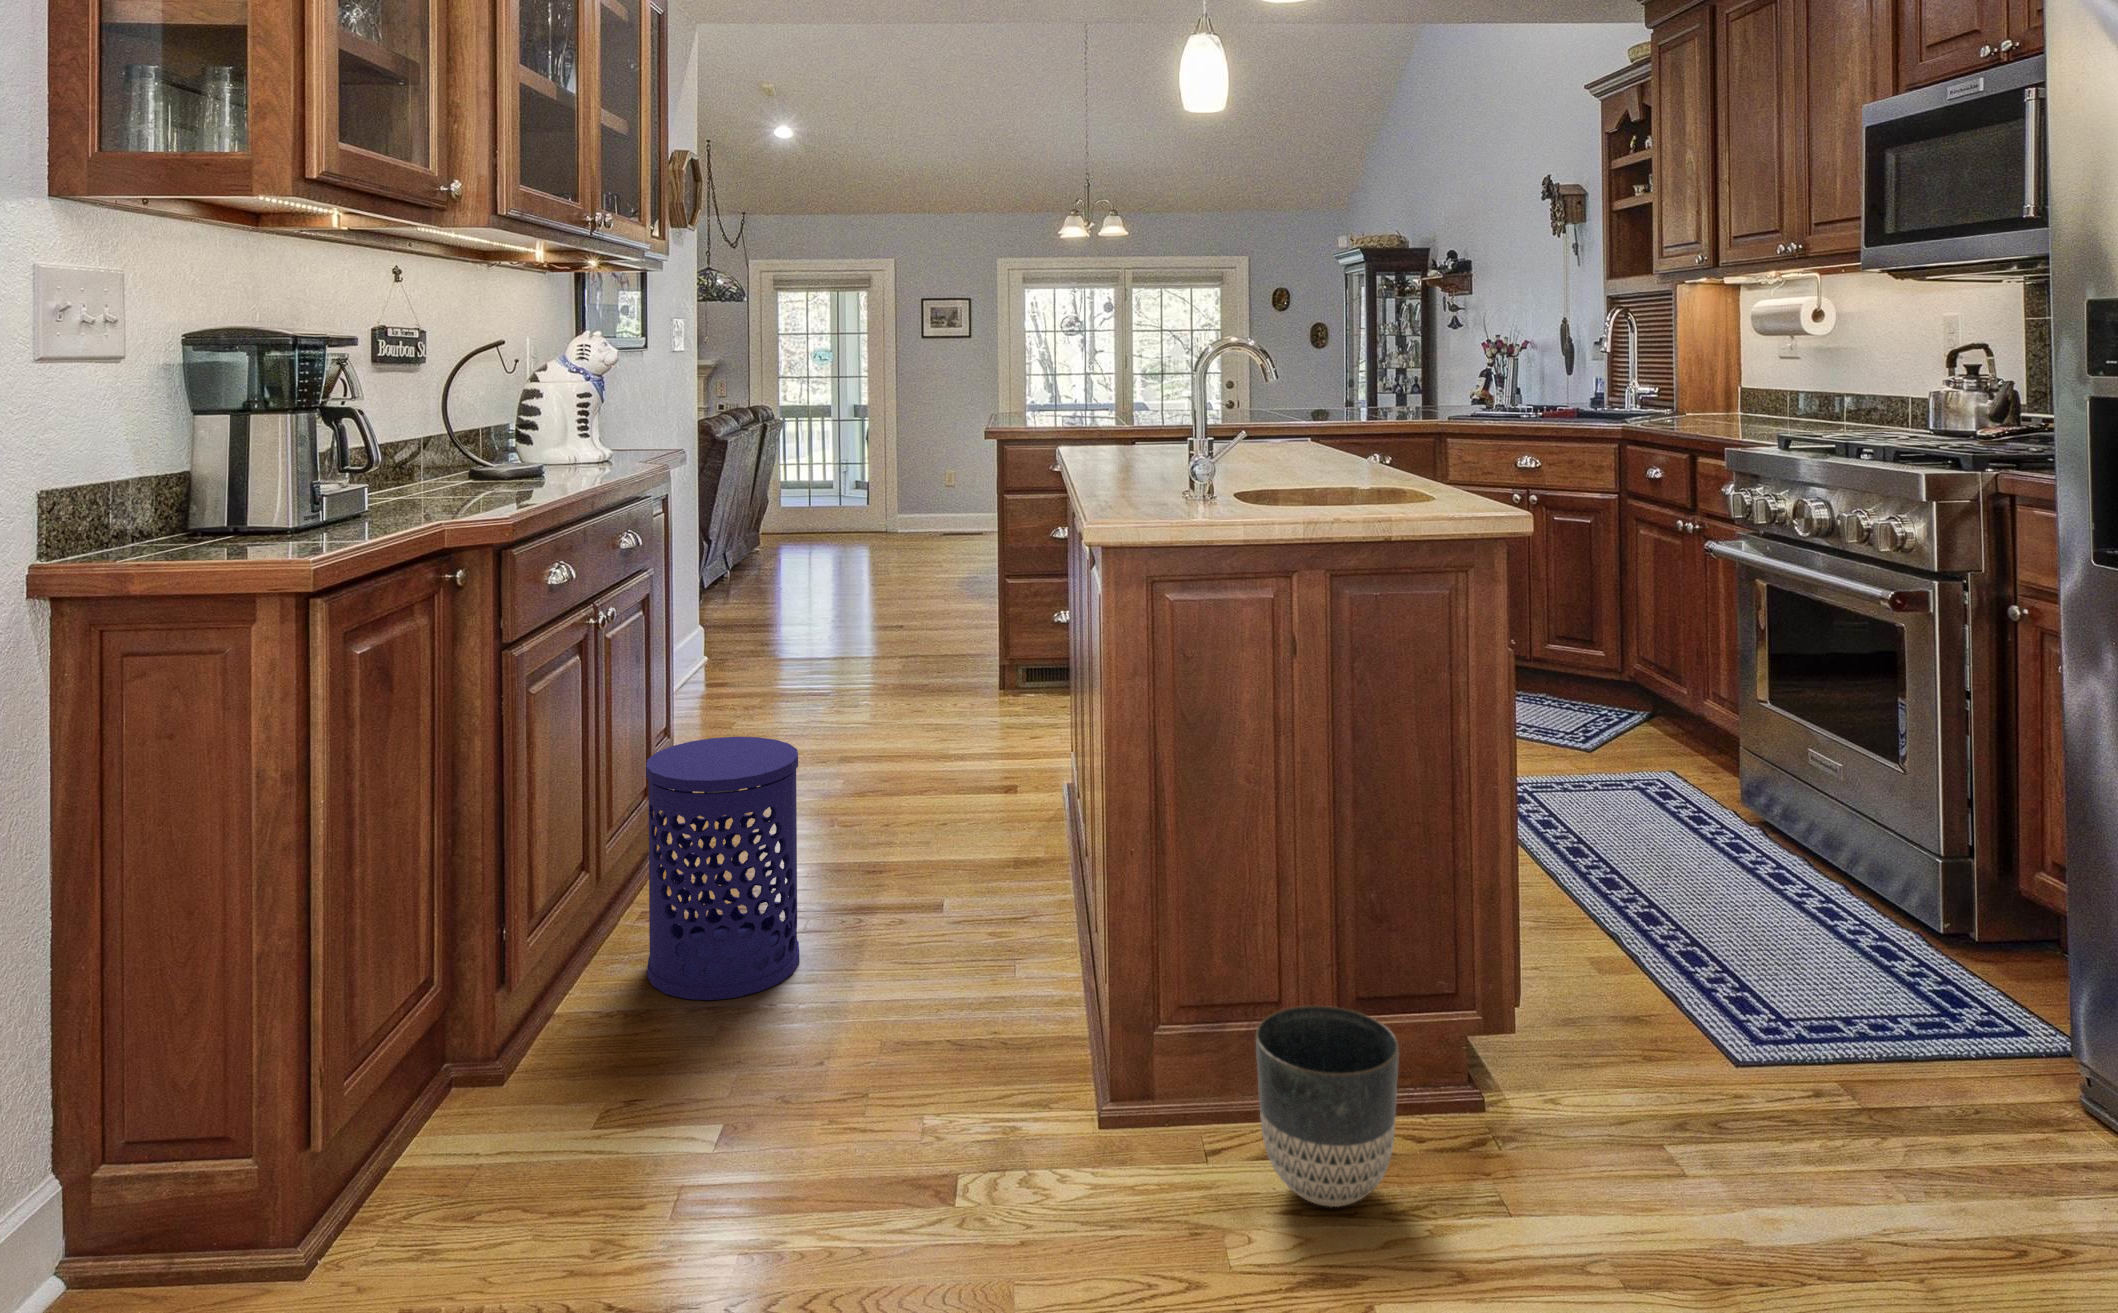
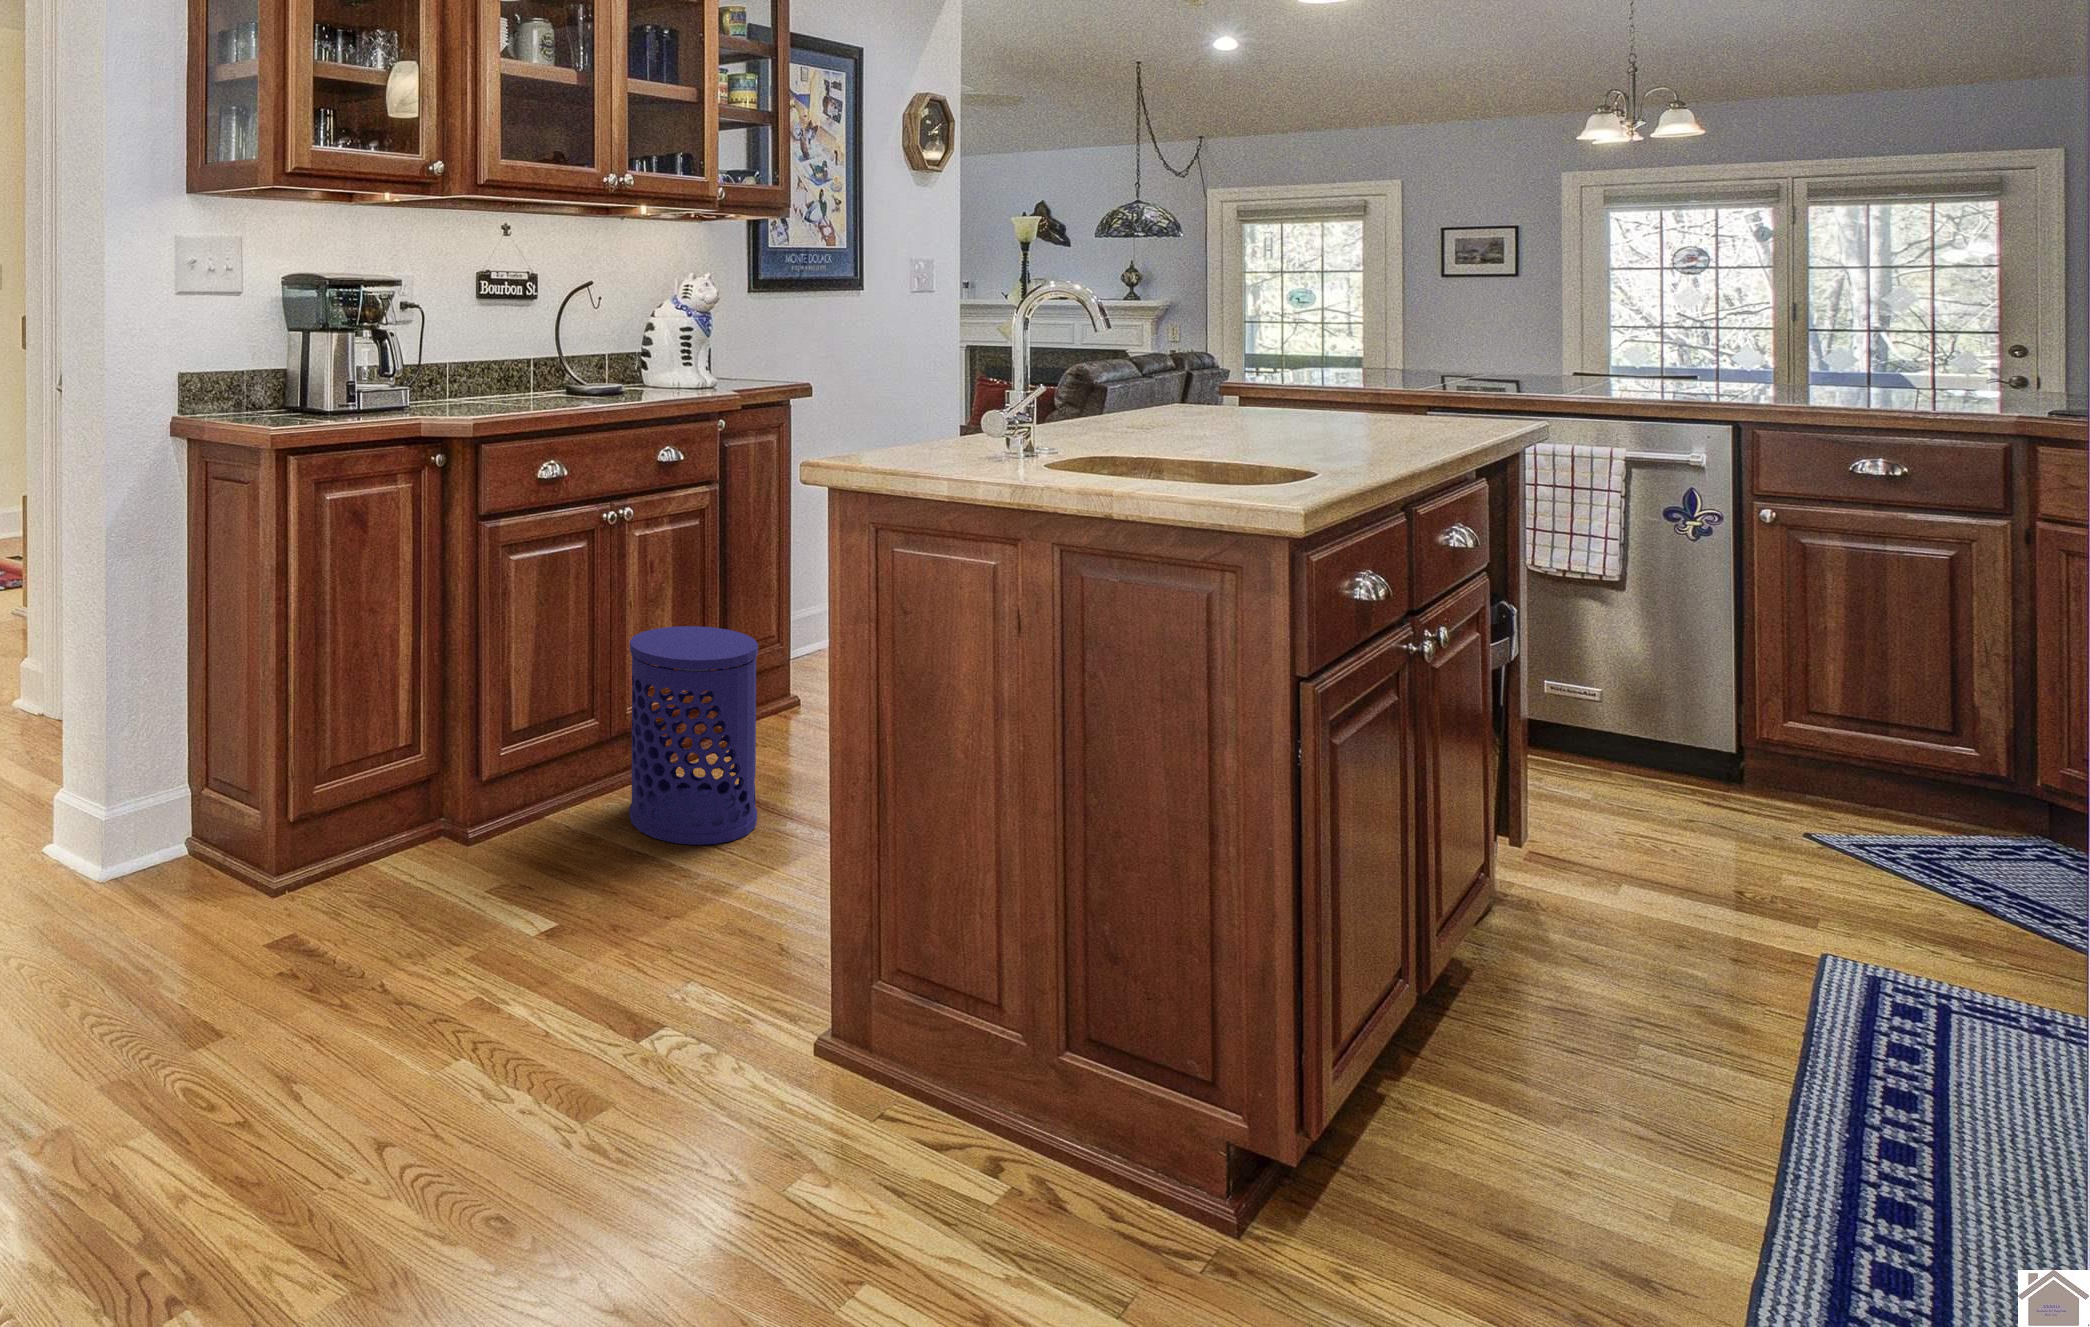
planter: present [1256,1006,1399,1207] -> none [874,994,1032,1213]

